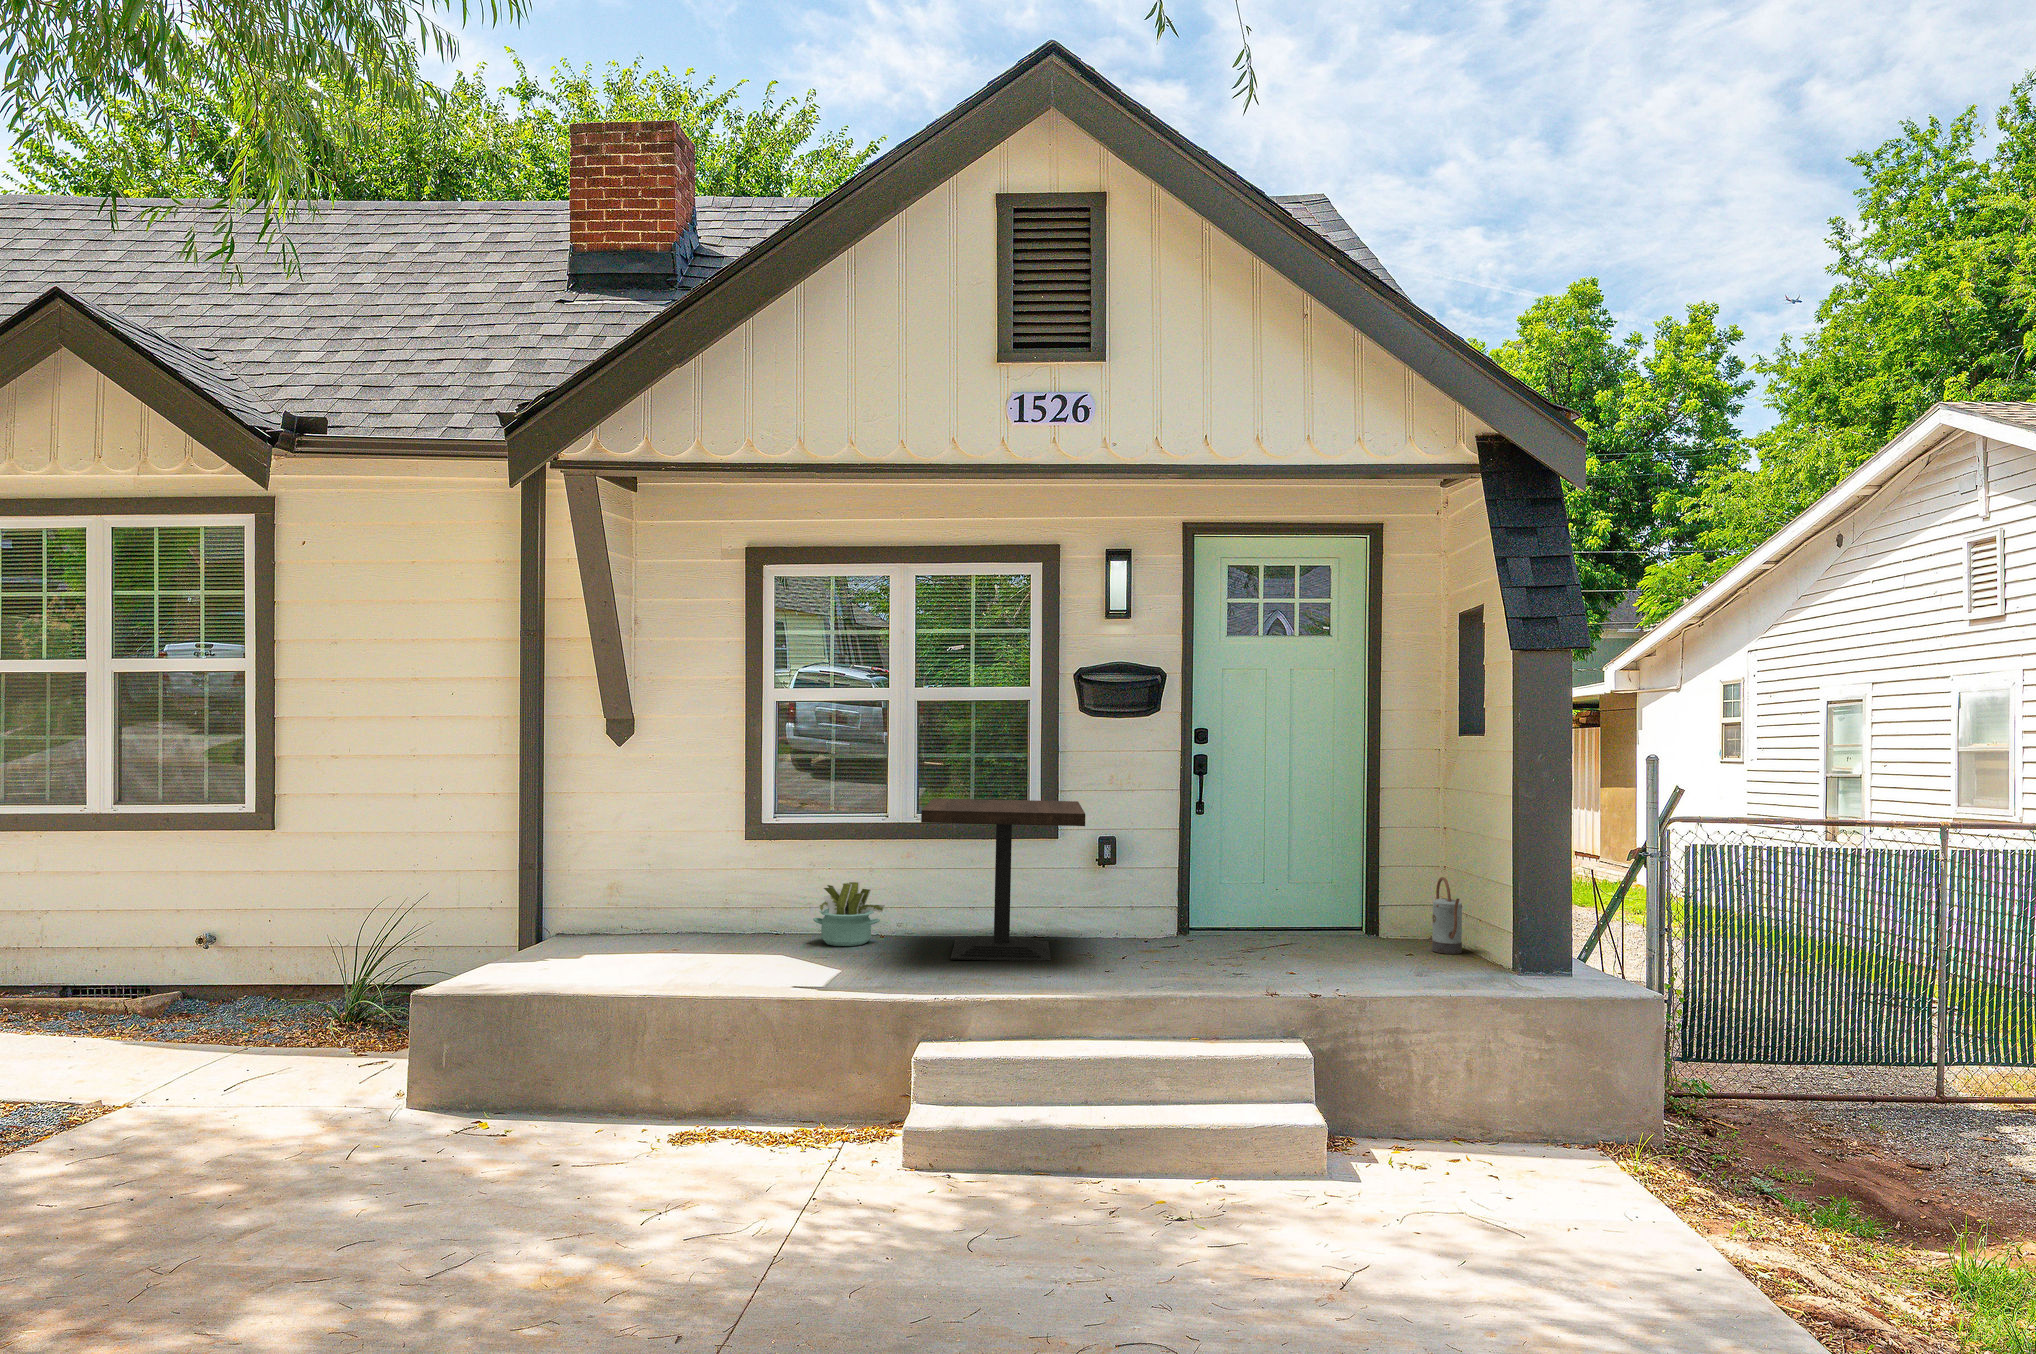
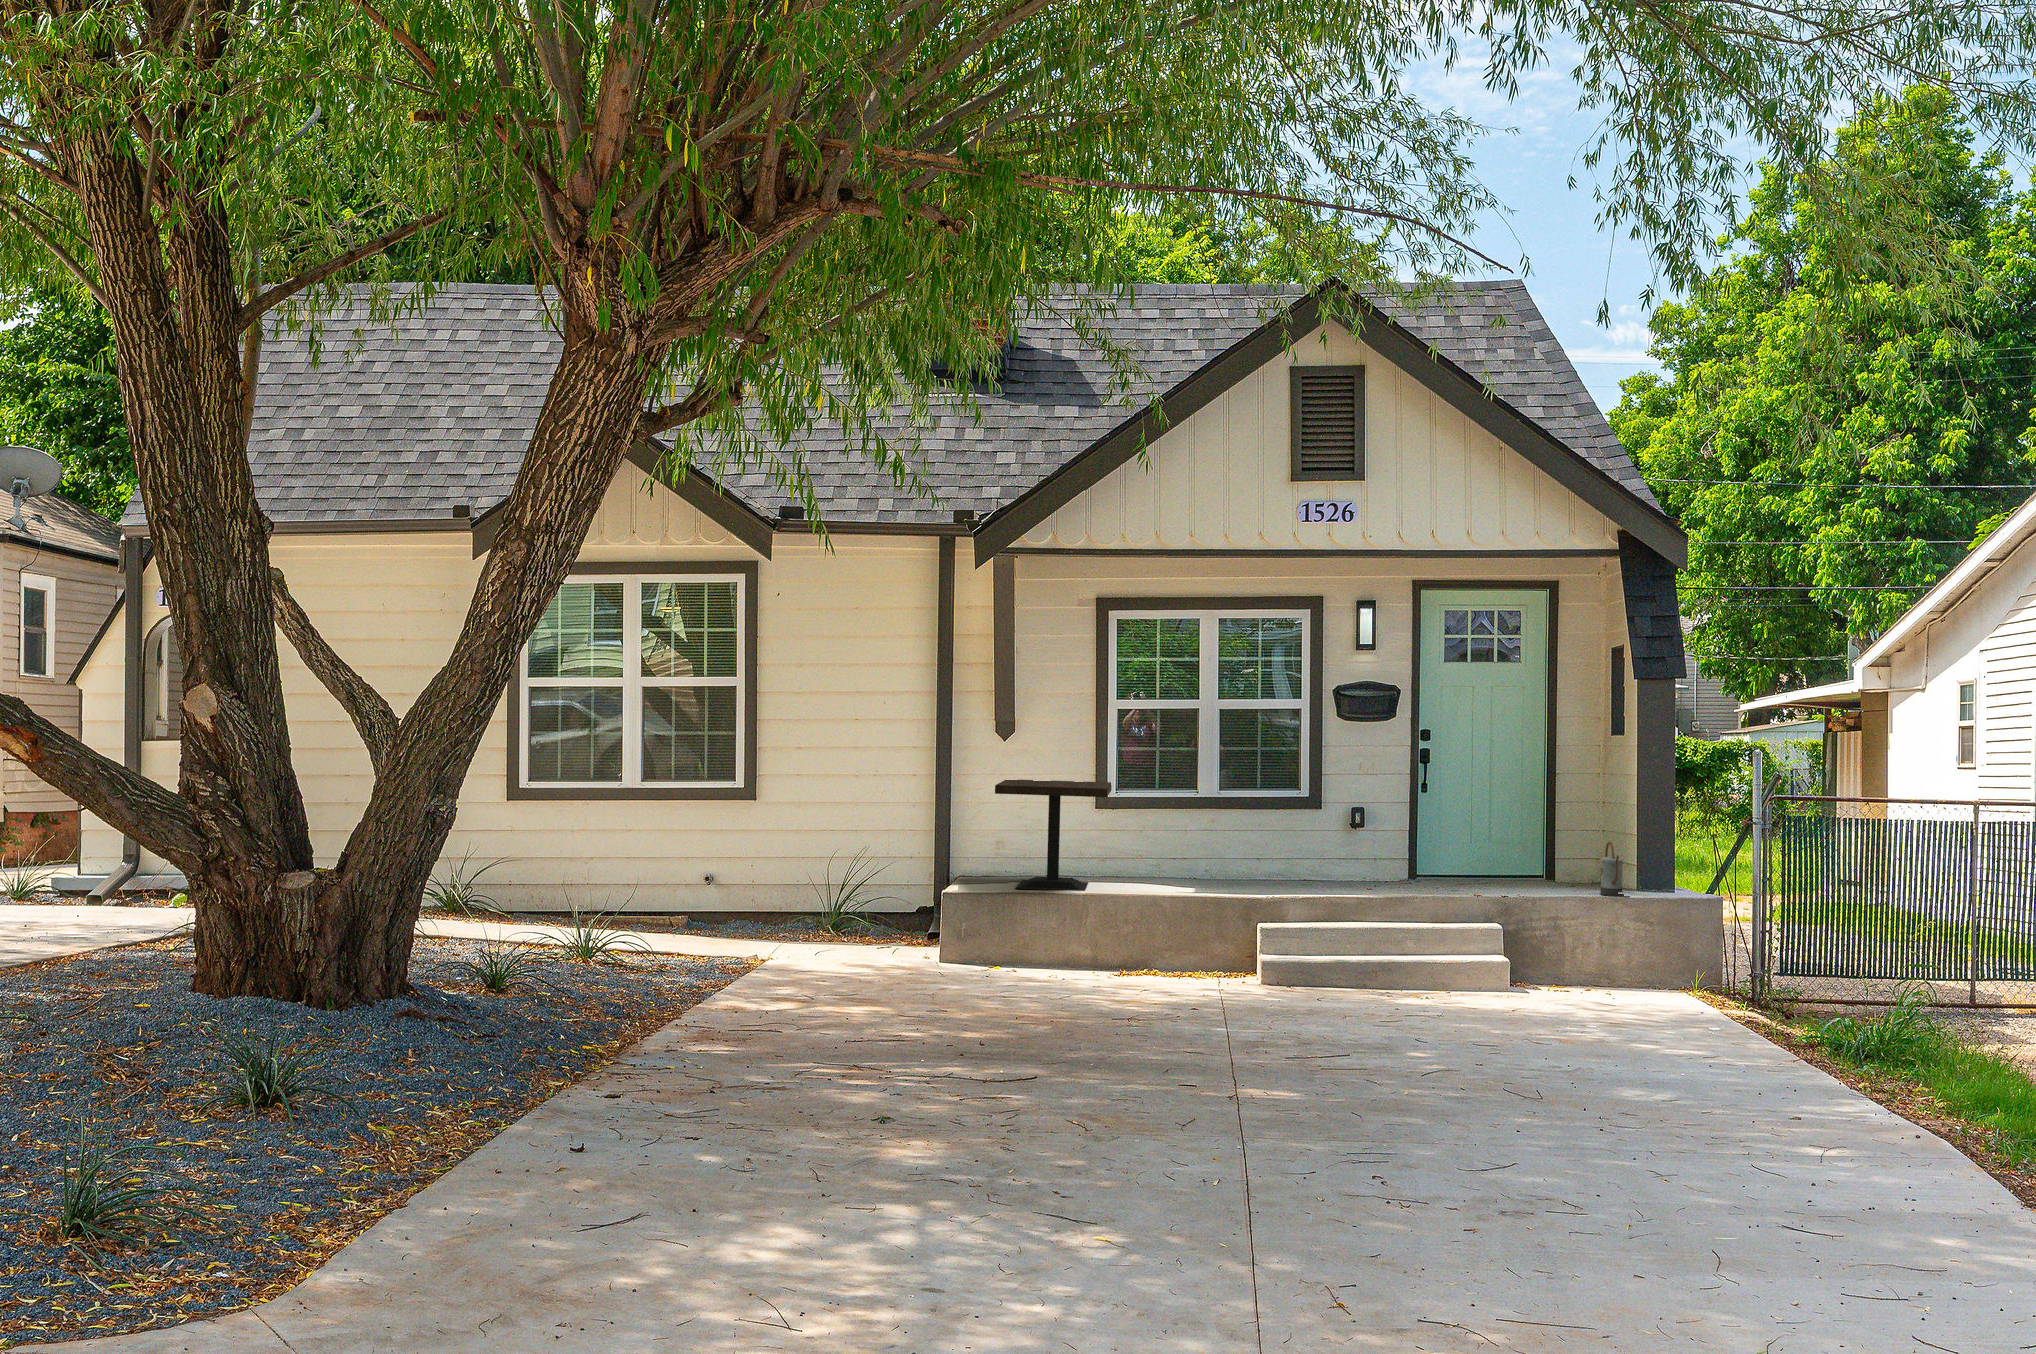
side table: present [921,798,1085,961] -> present [995,779,1112,891]
decorative plant: present [813,882,885,946] -> none [1144,841,1196,886]

